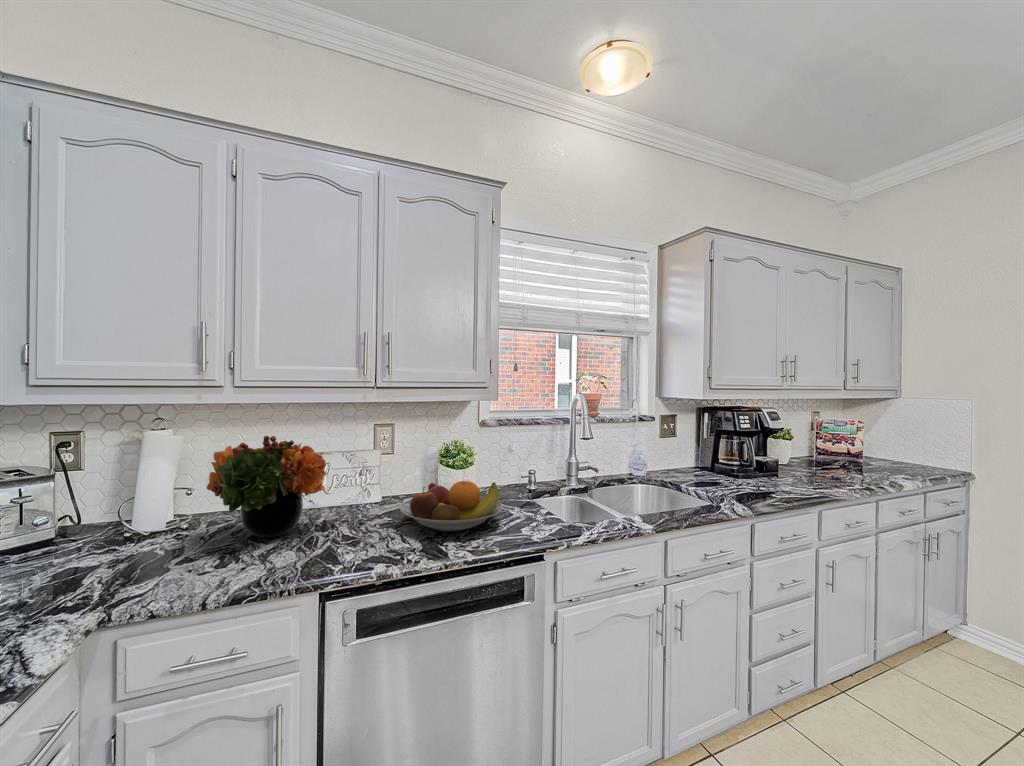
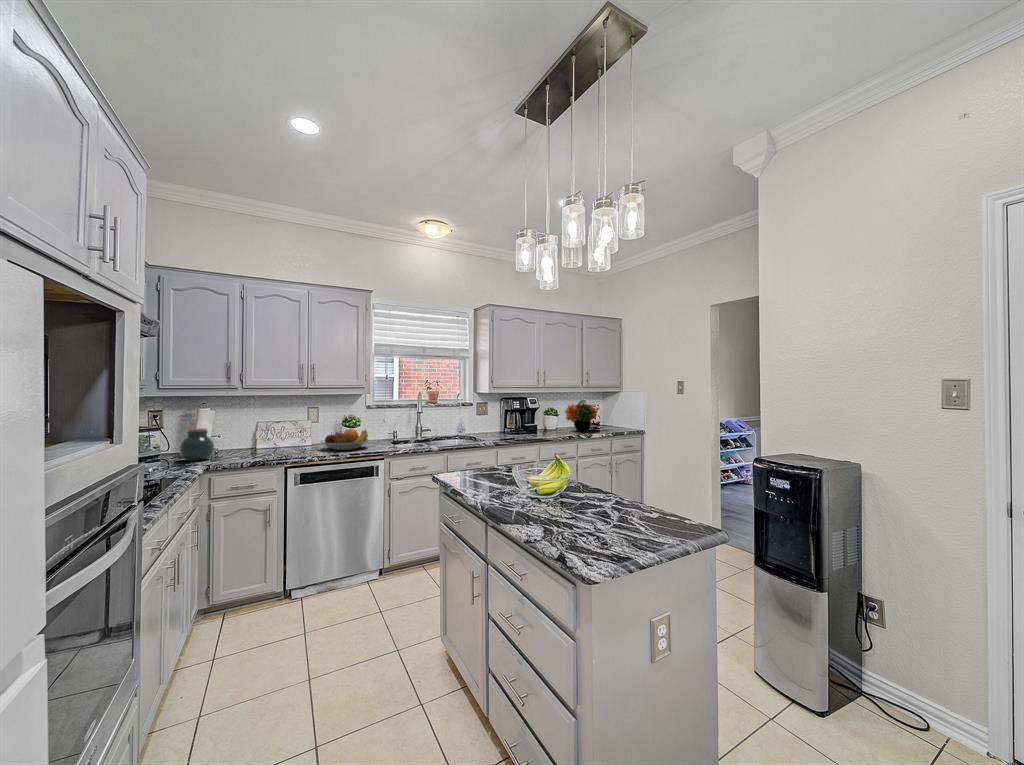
flower arrangement: present [207,436,327,537] -> present [565,402,597,432]
jar: none [59,488,153,576] -> present [180,428,214,461]

